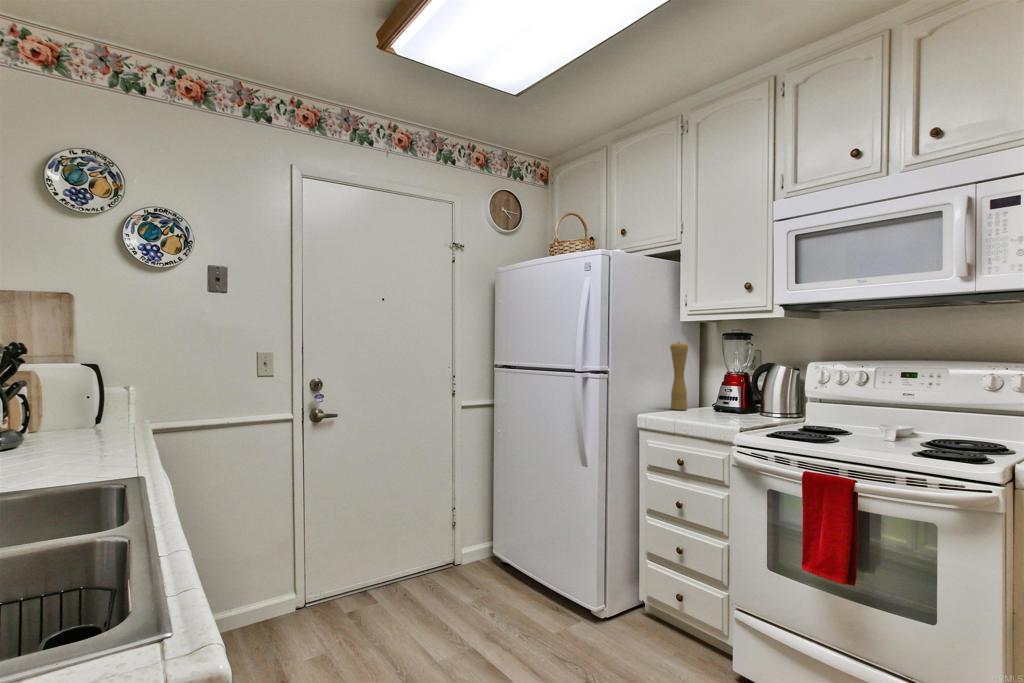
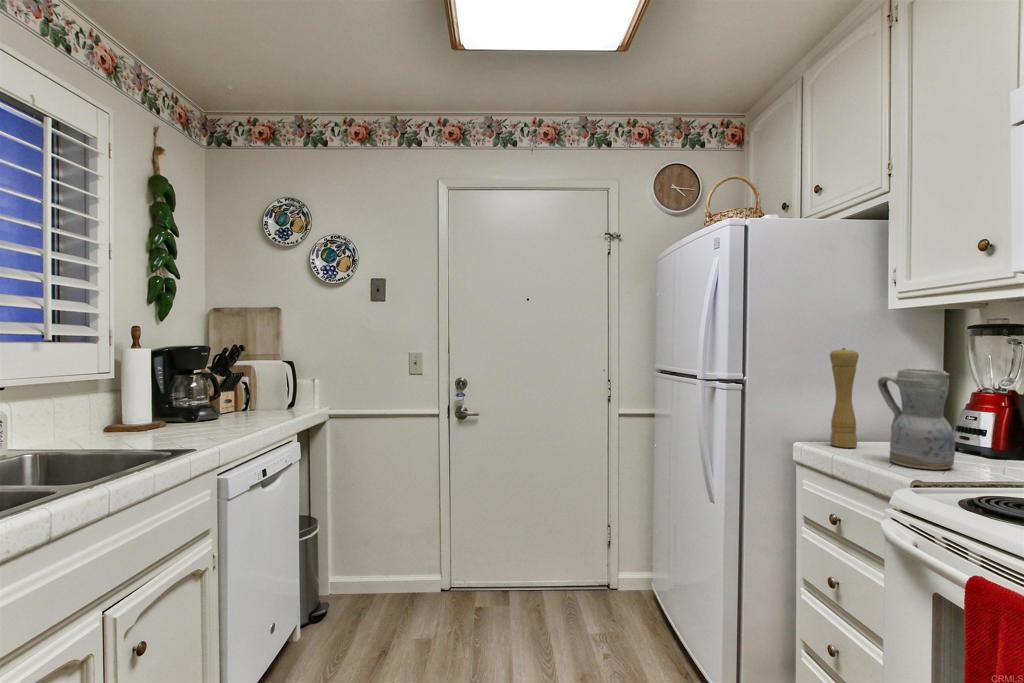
ceramic pitcher: none [712,354,757,416] -> present [878,368,955,469]

